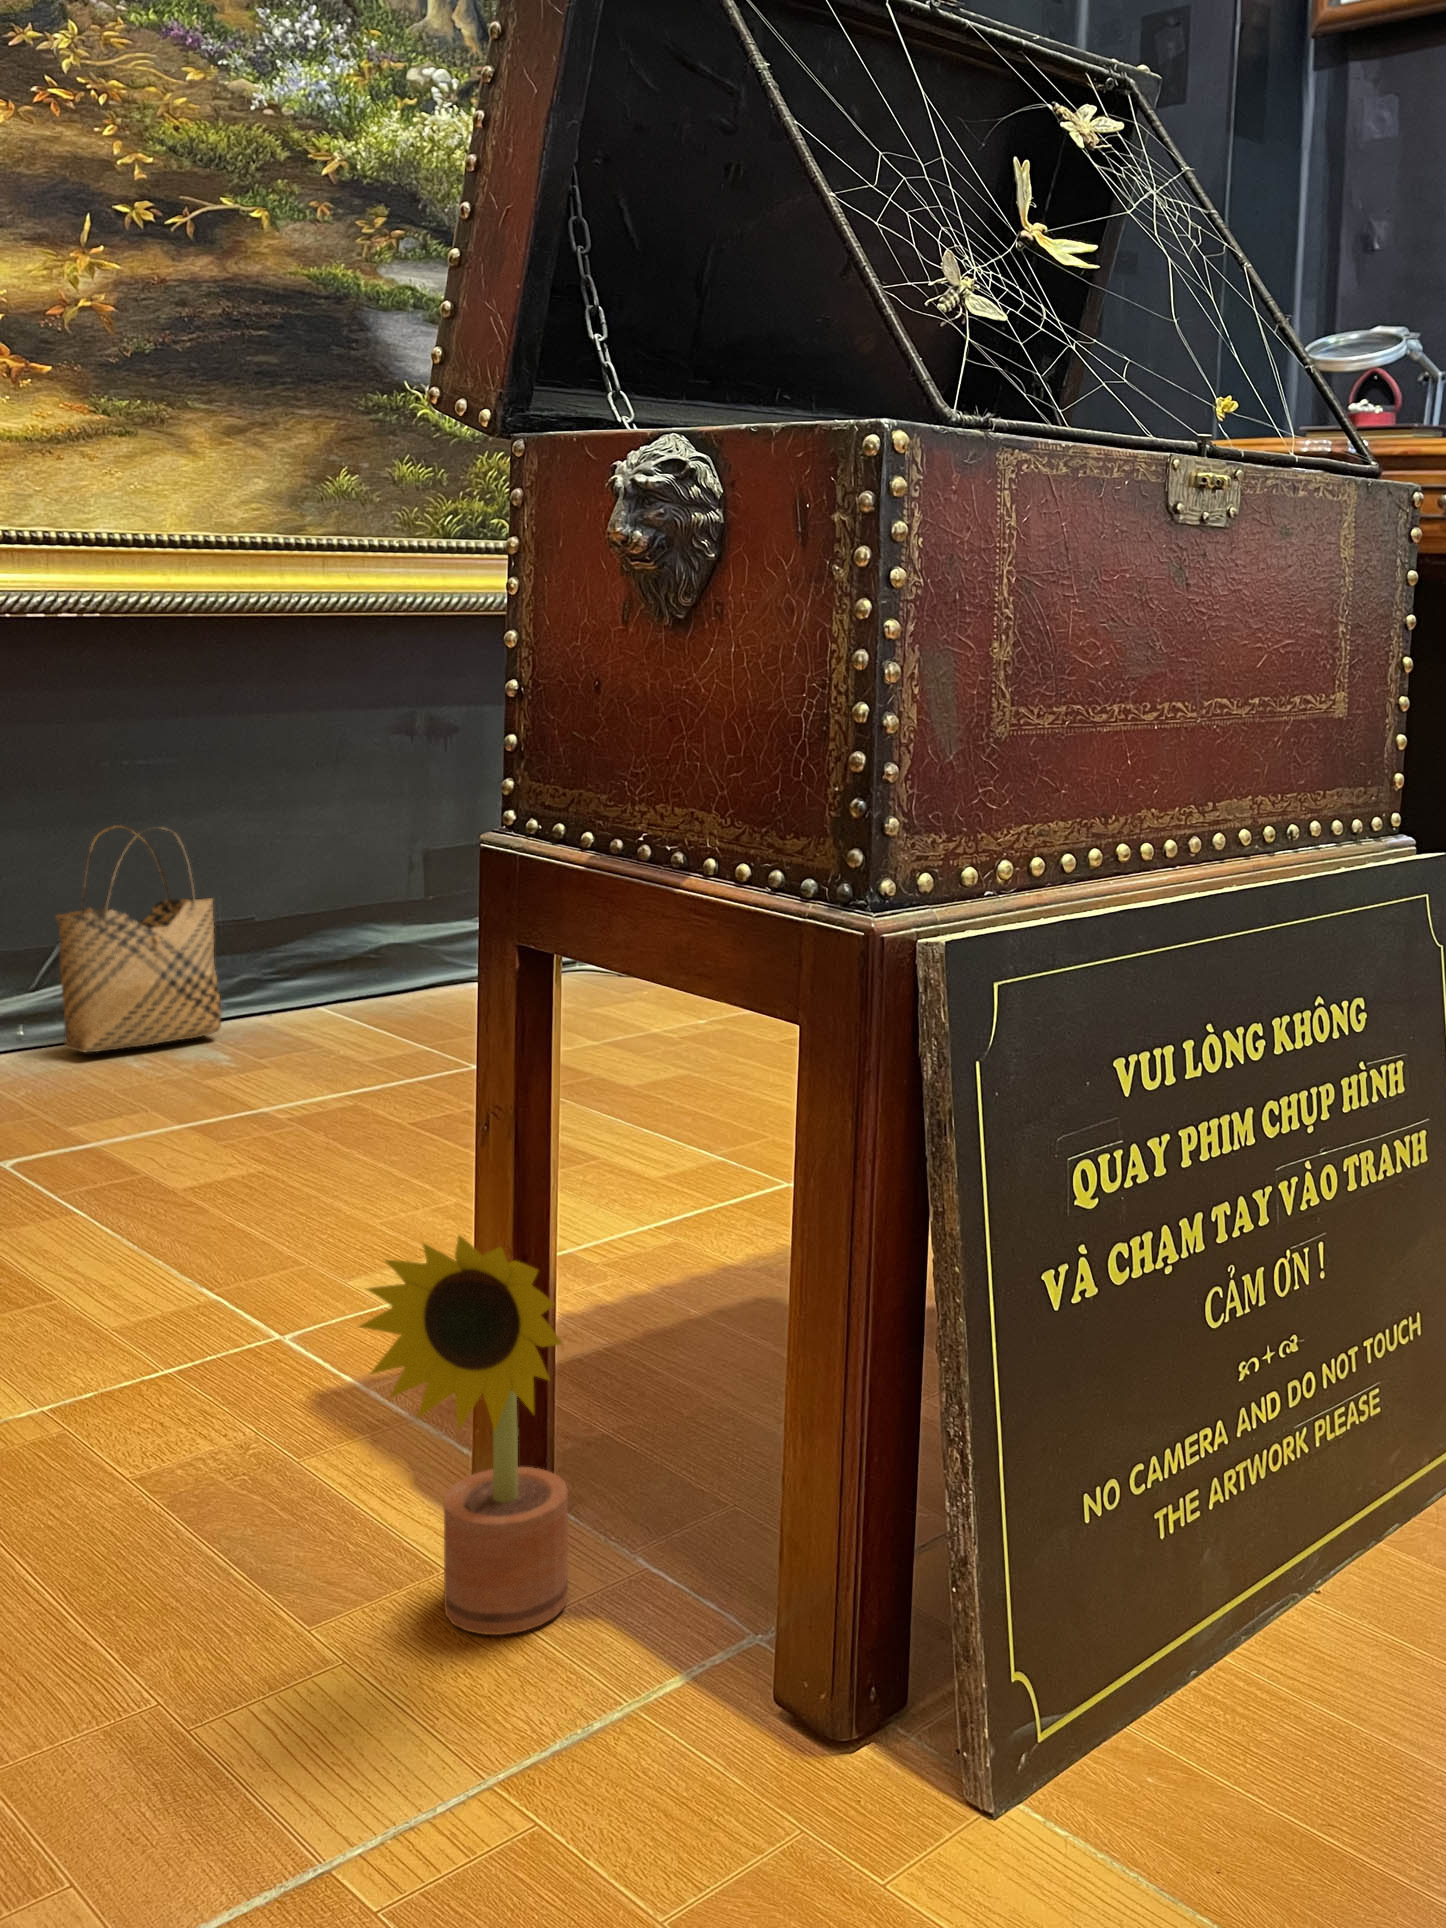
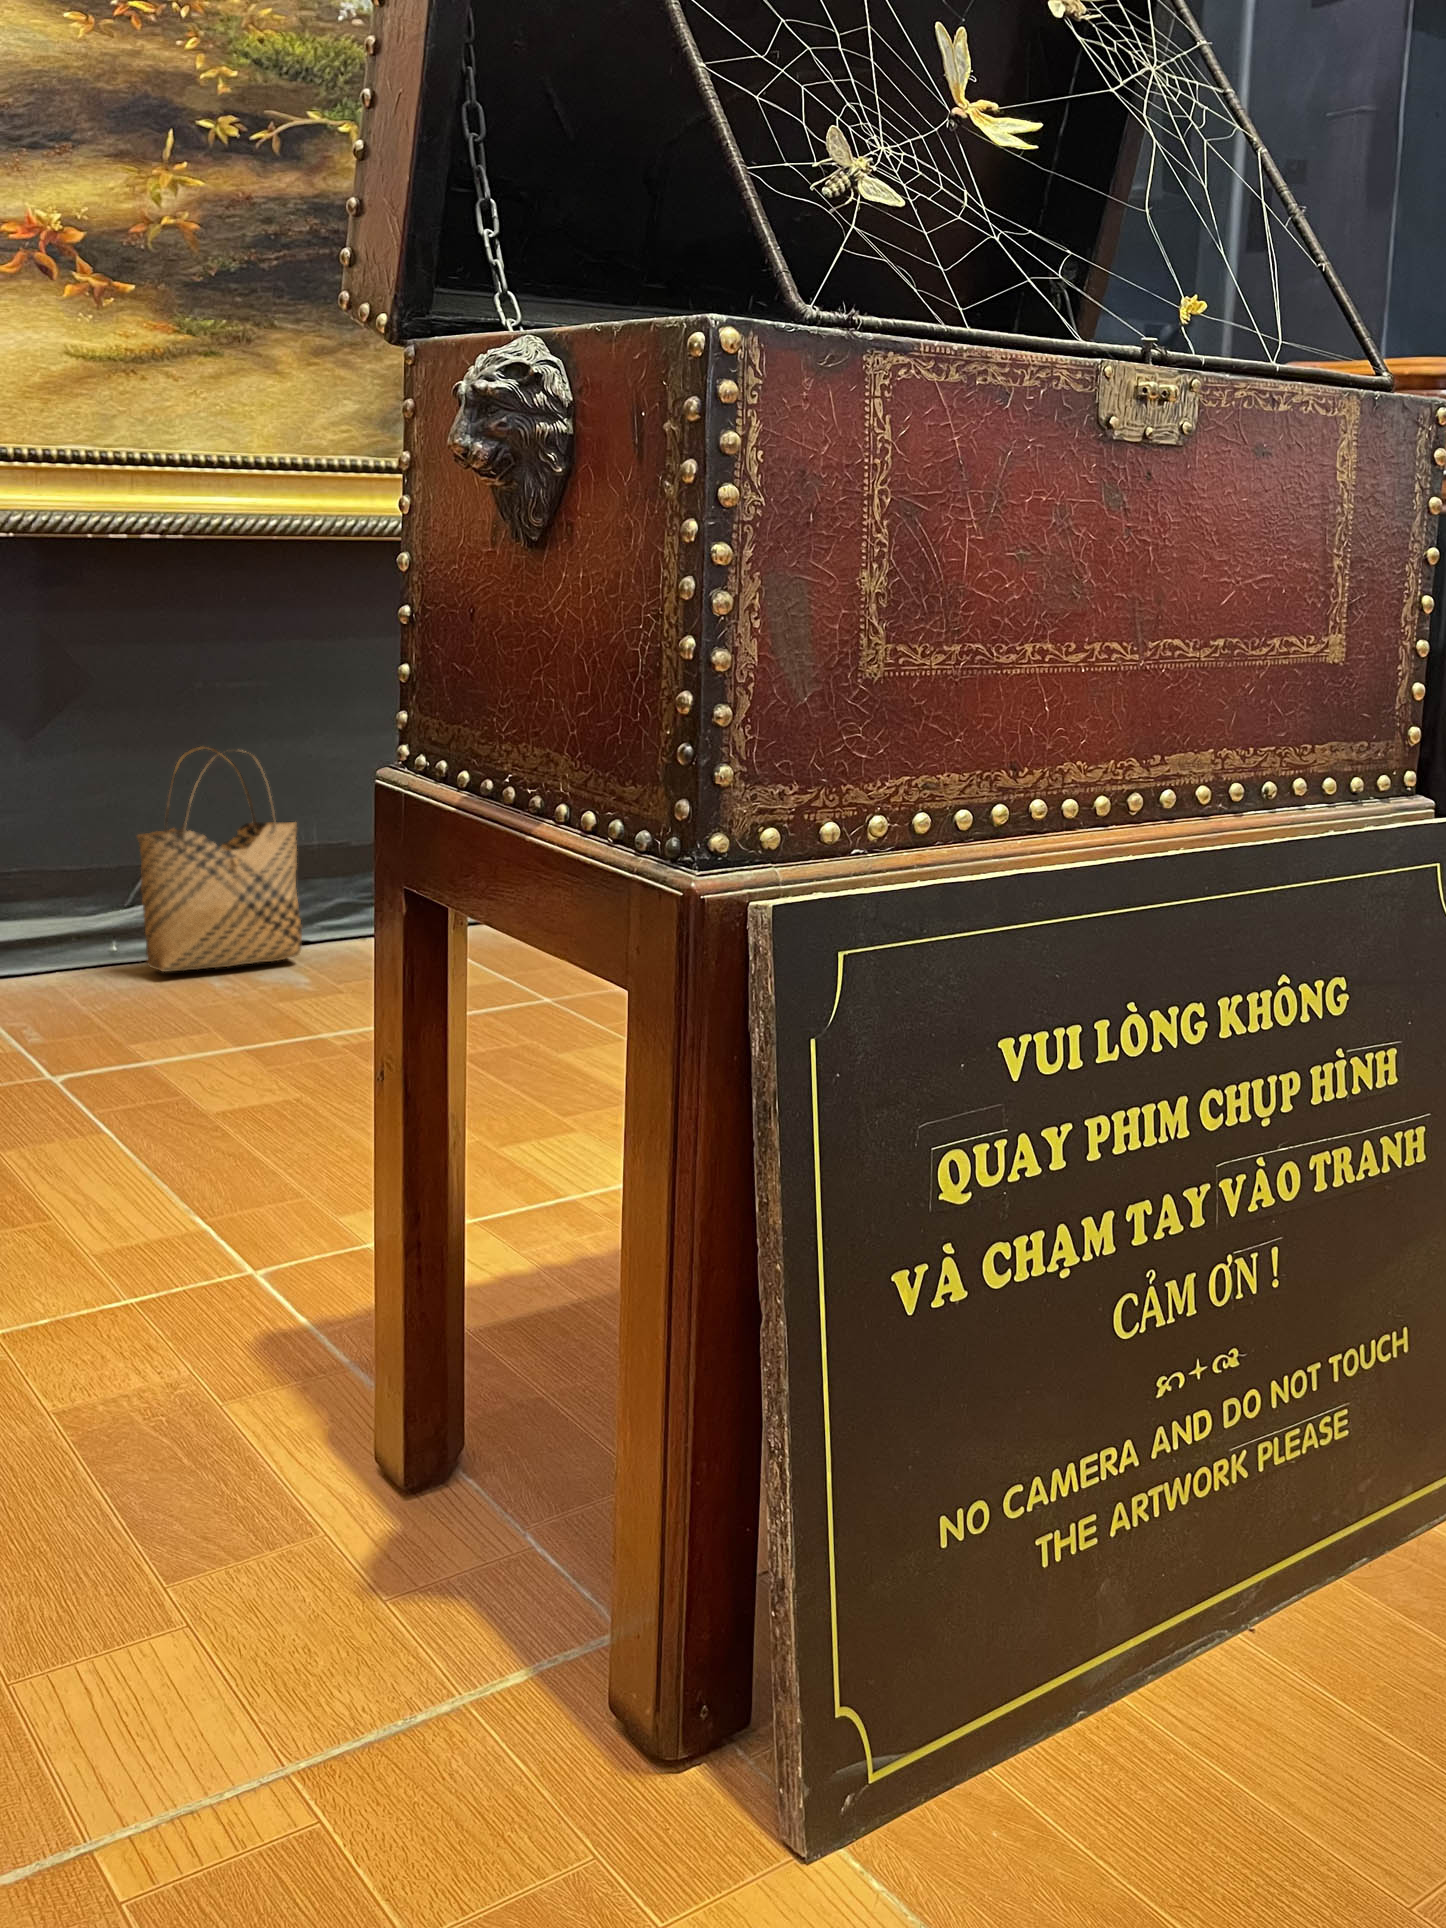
decorative plant: present [359,1236,568,1635] -> none [198,1193,437,1613]

